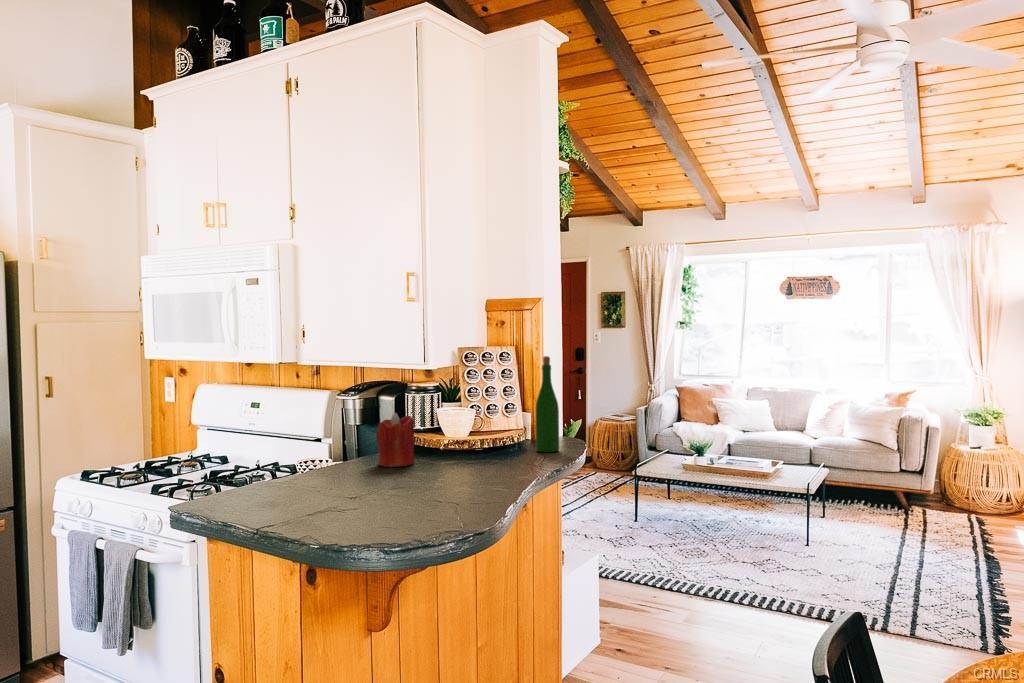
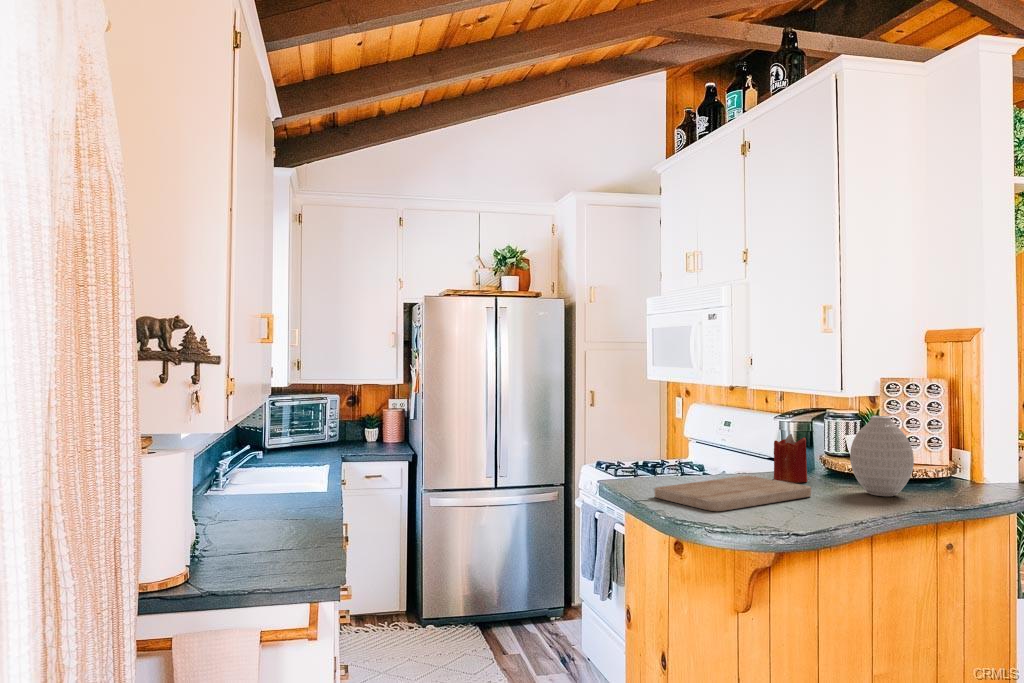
wine bottle: present [535,356,559,452] -> none [953,389,984,494]
vase: none [467,387,523,467] -> present [850,416,914,496]
cutting board: none [297,467,448,520] -> present [654,476,811,511]

